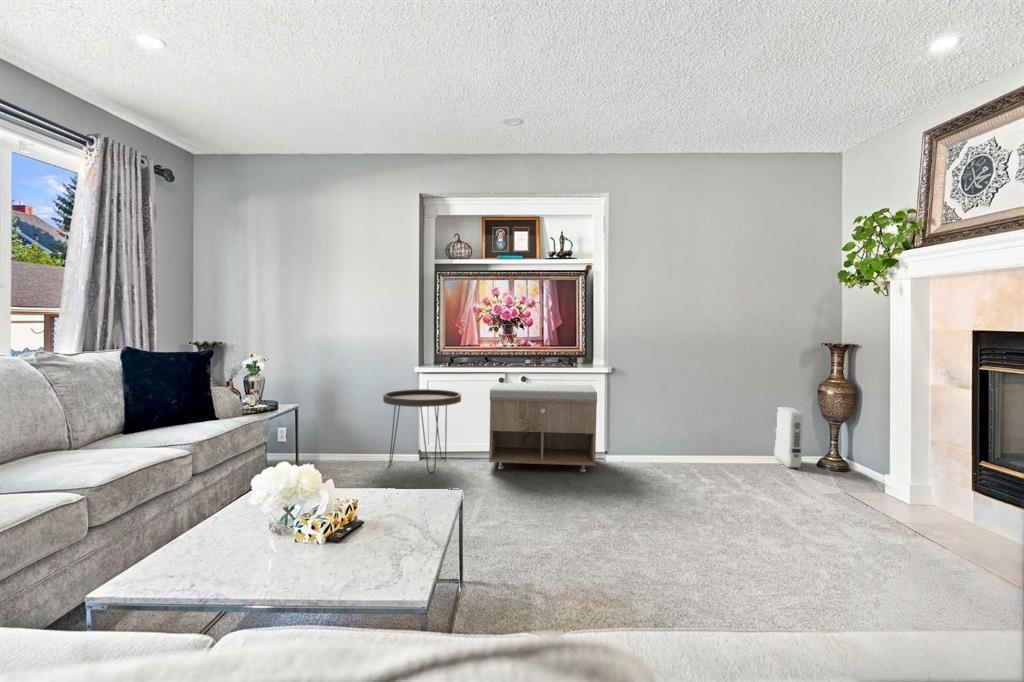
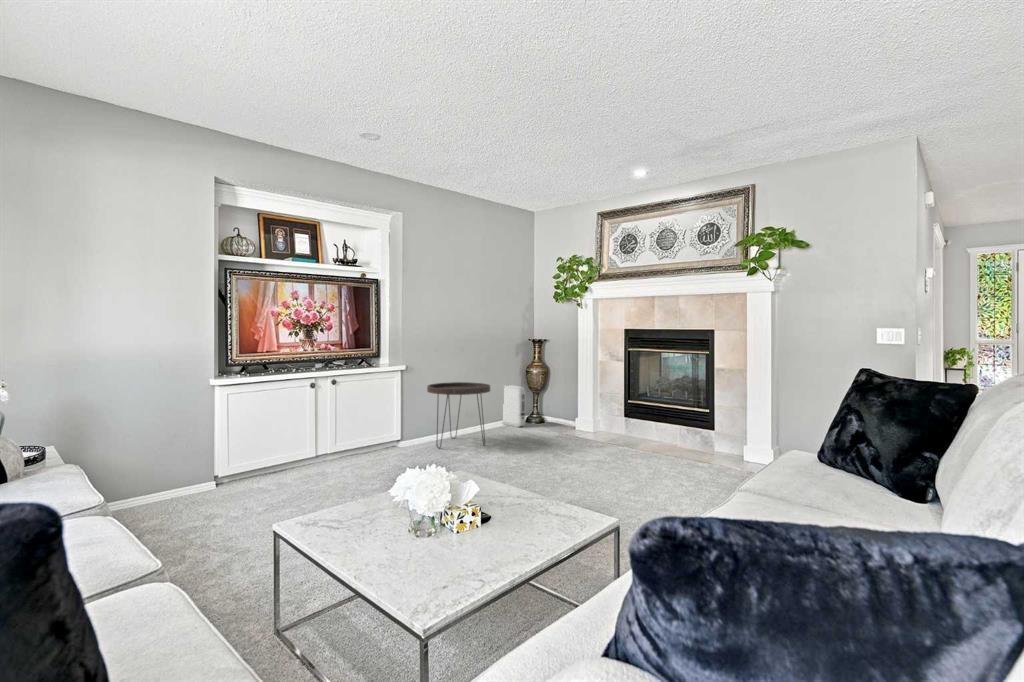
storage bench: present [489,383,597,472] -> none [310,383,427,474]
side table: present [383,389,461,473] -> present [427,382,490,448]

